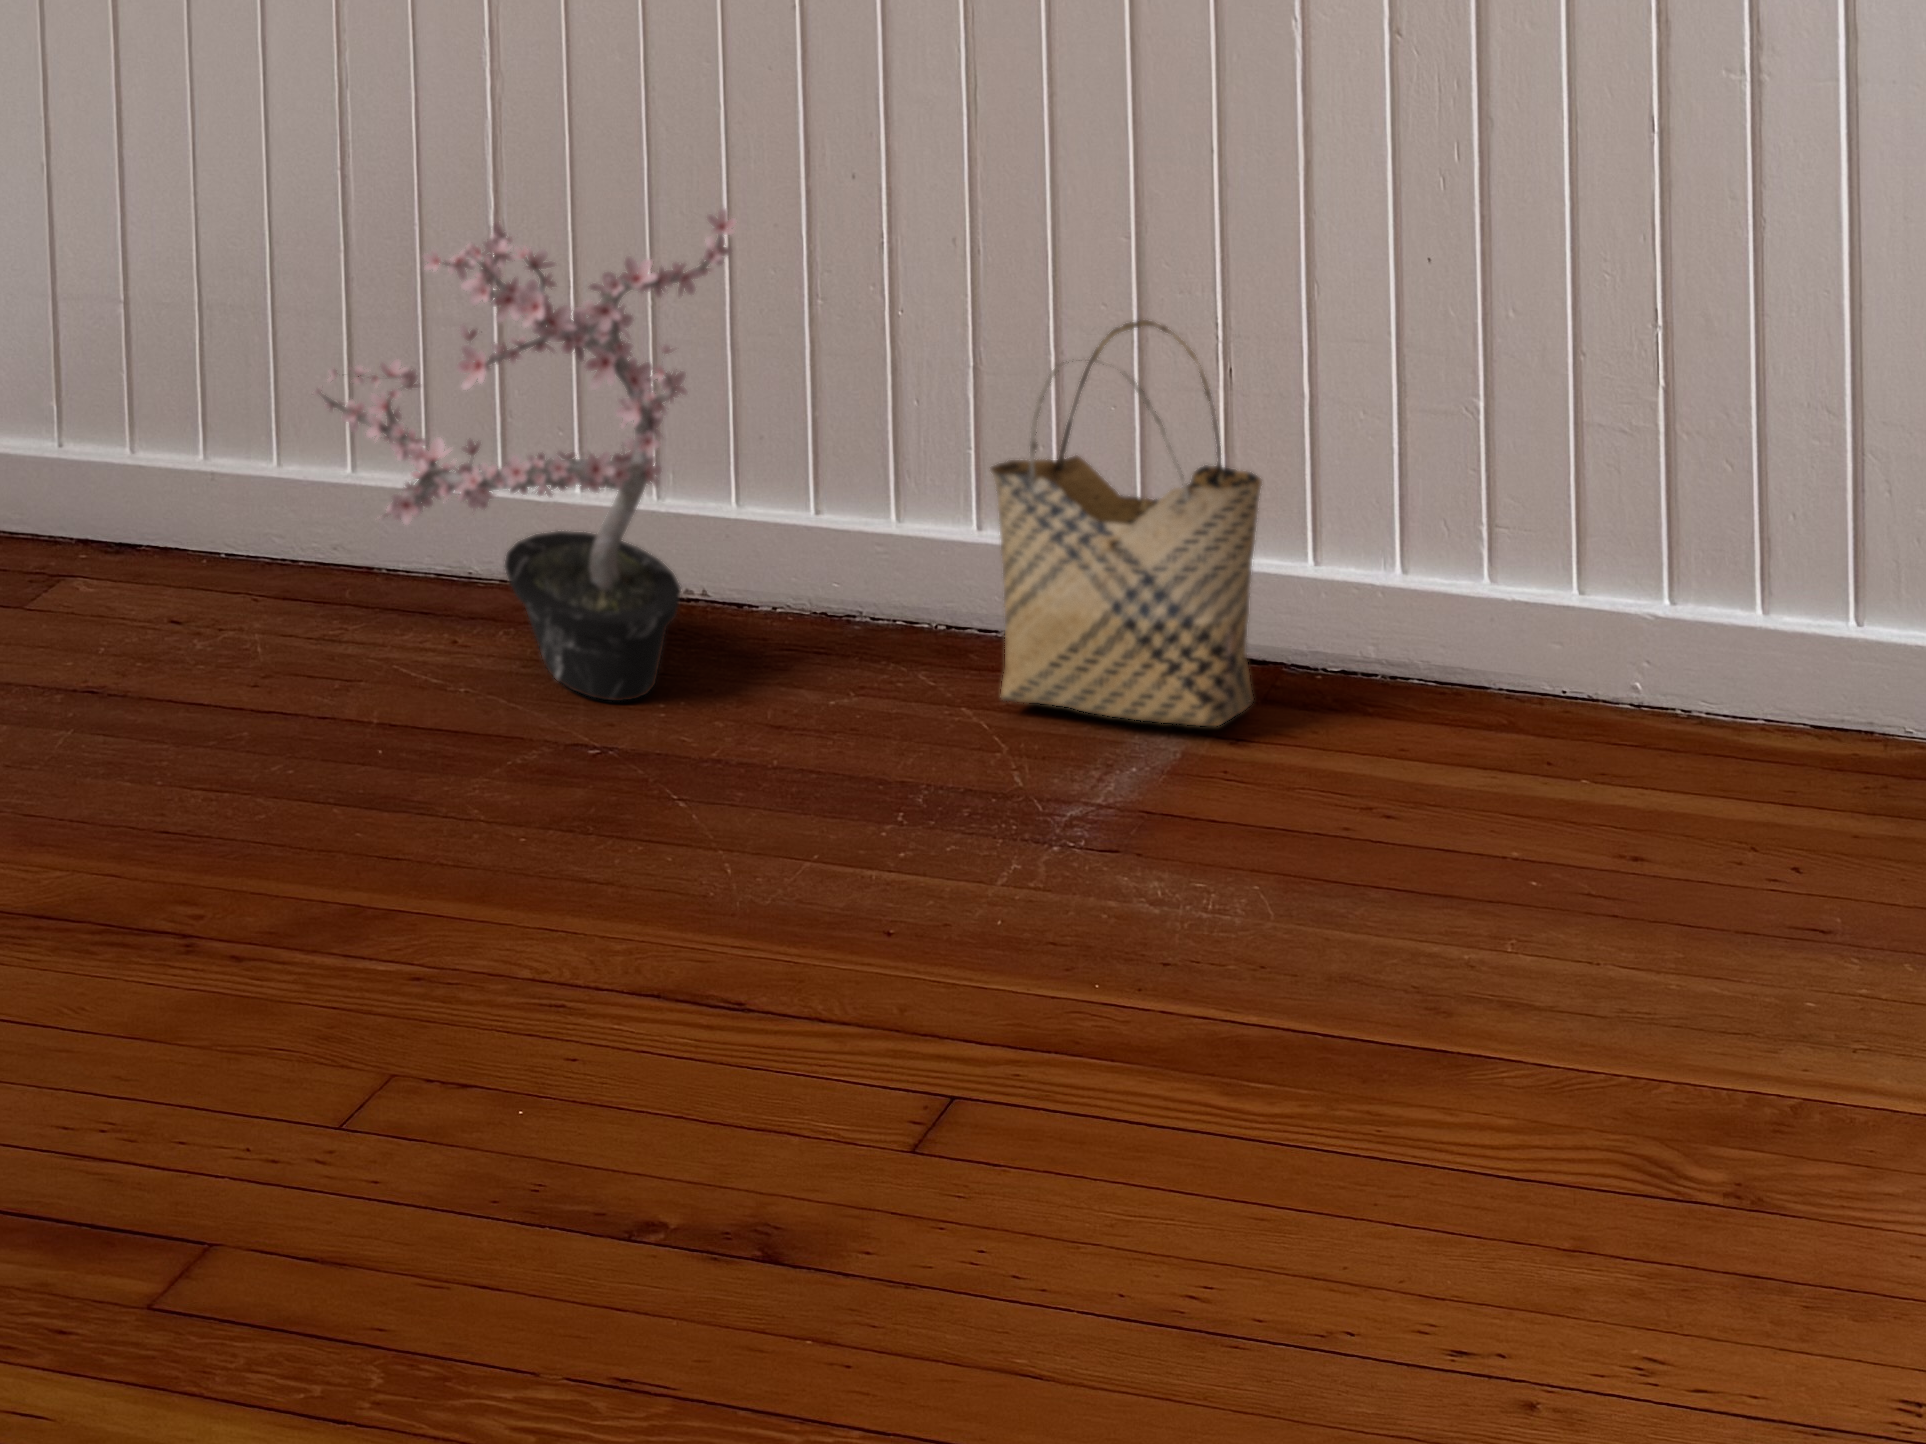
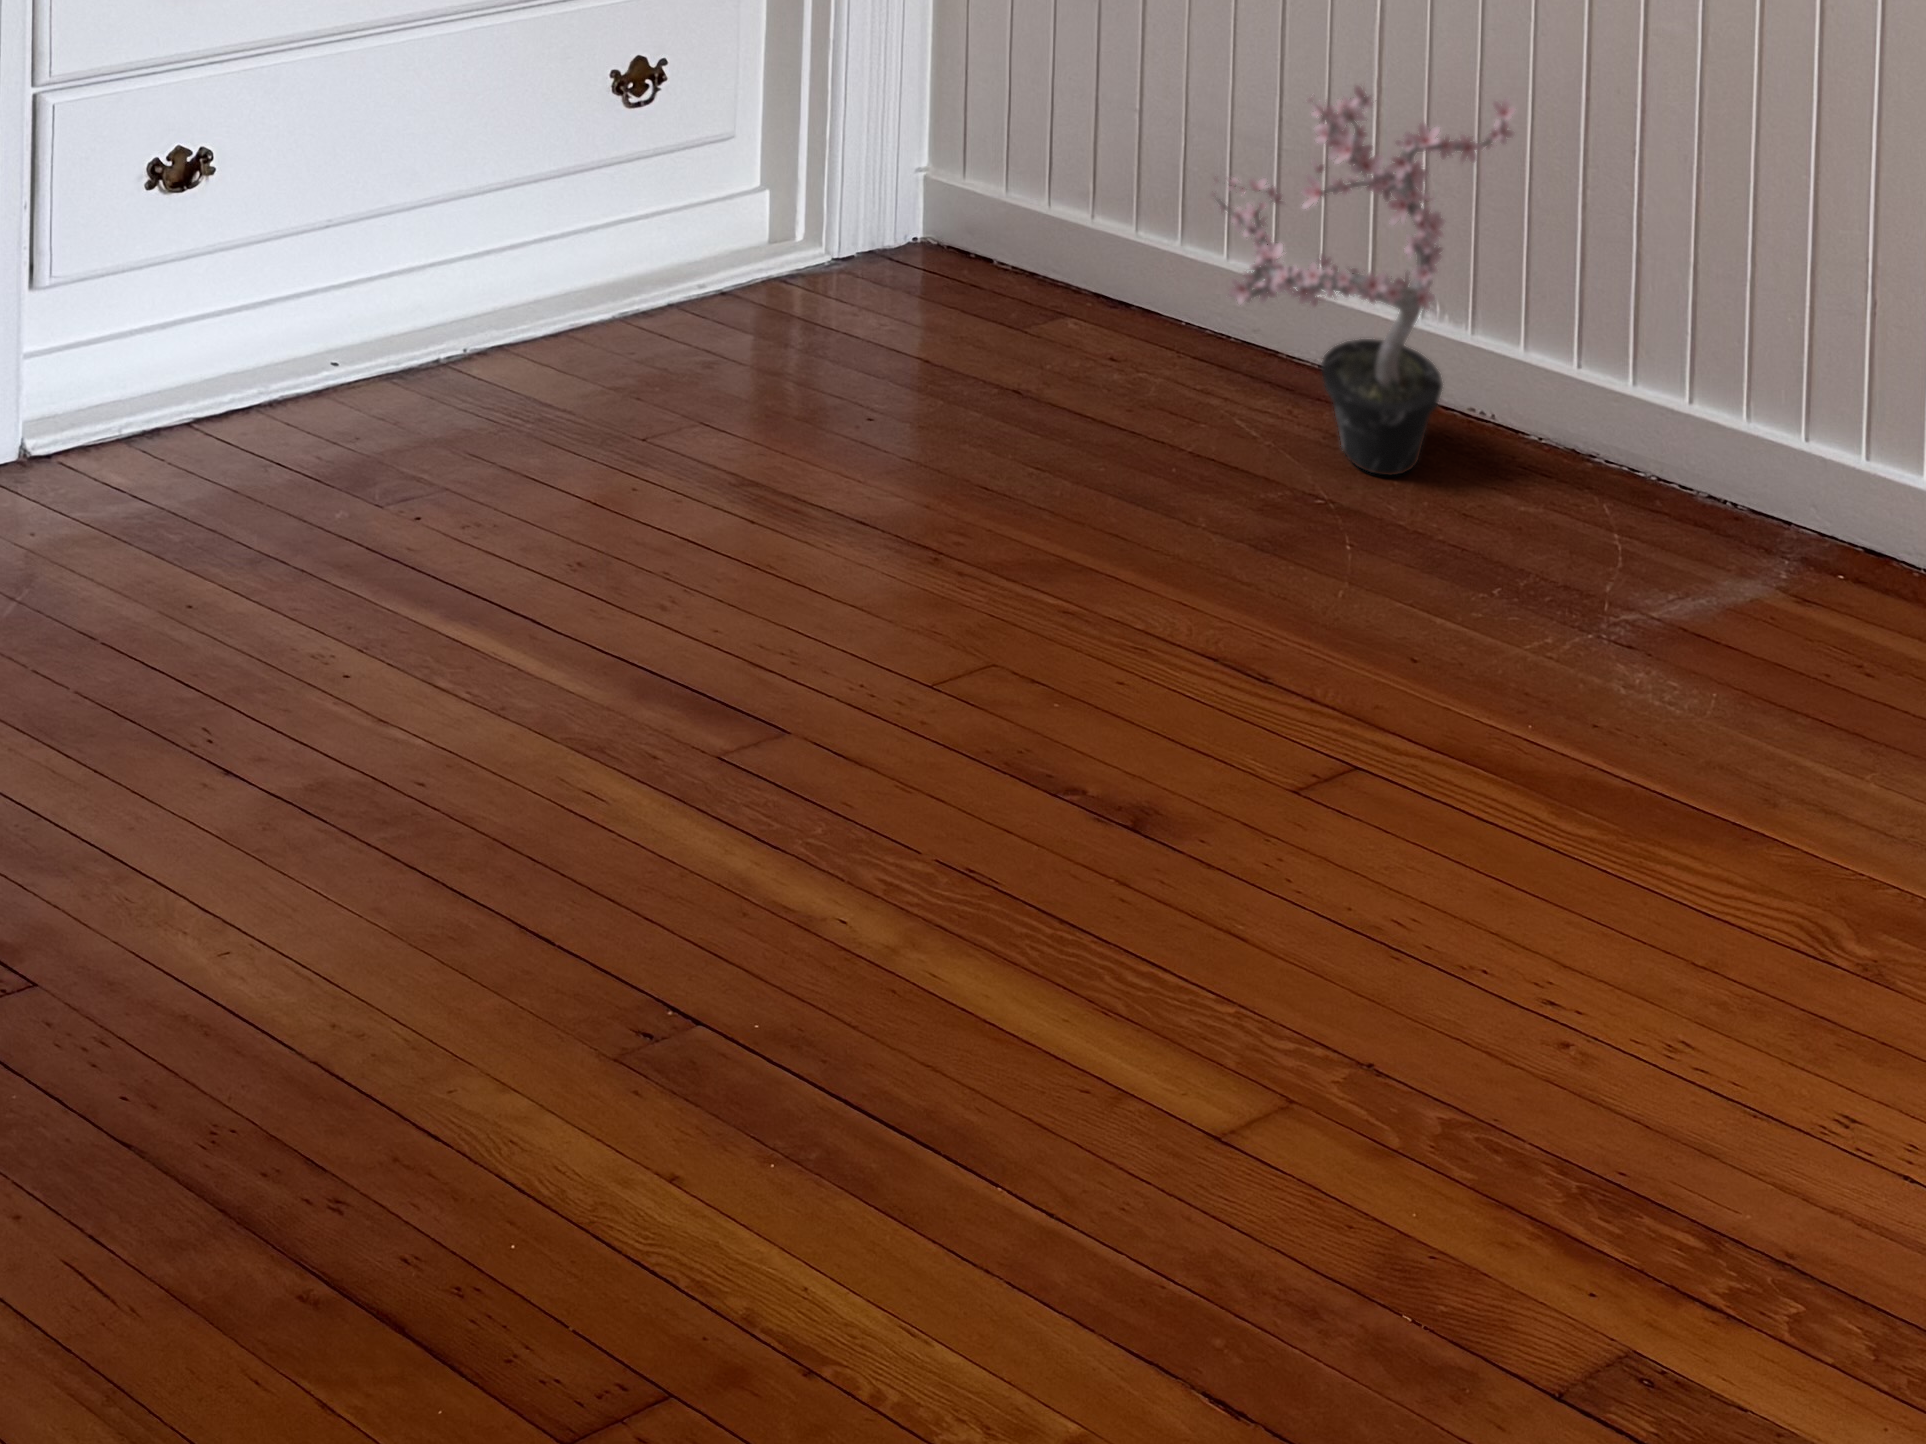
woven basket: present [991,320,1262,726] -> none [1650,242,1868,583]

